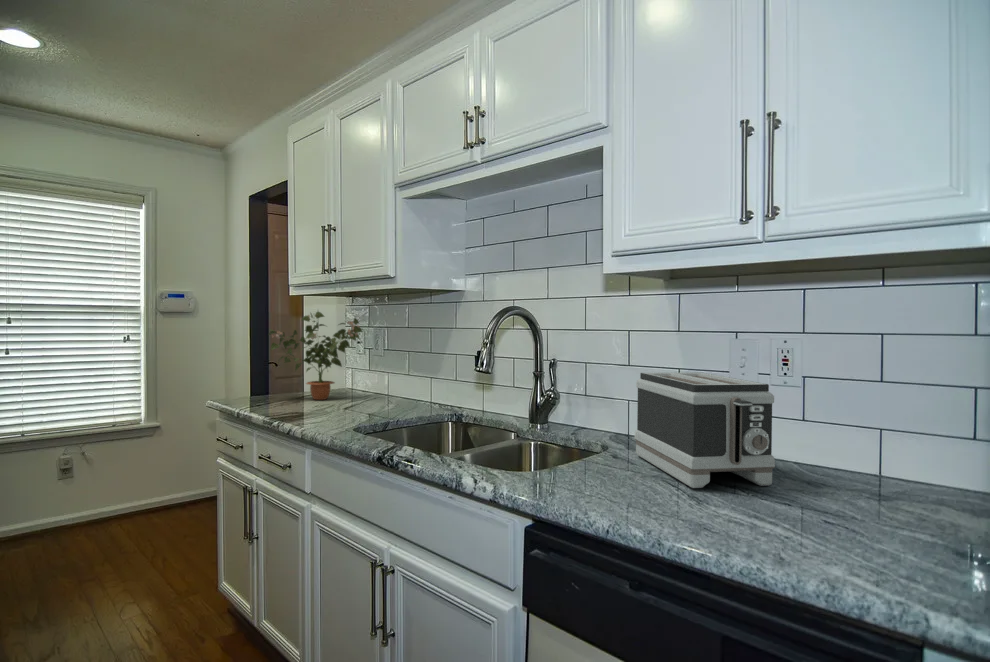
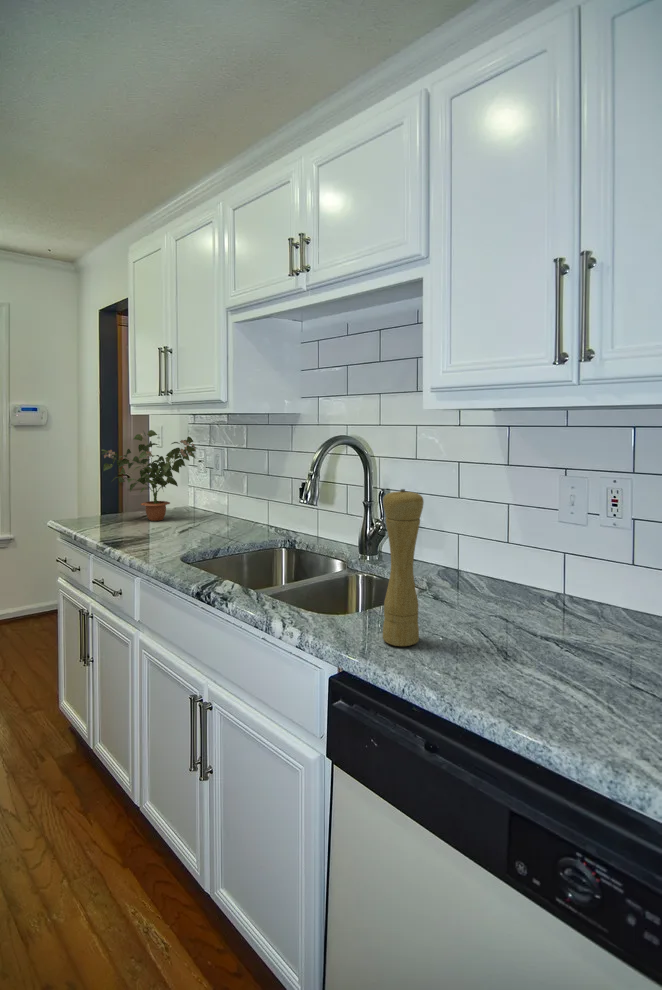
pepper mill: none [576,343,614,494] -> present [383,489,424,646]
toaster: present [635,372,775,488] -> none [457,511,598,641]

